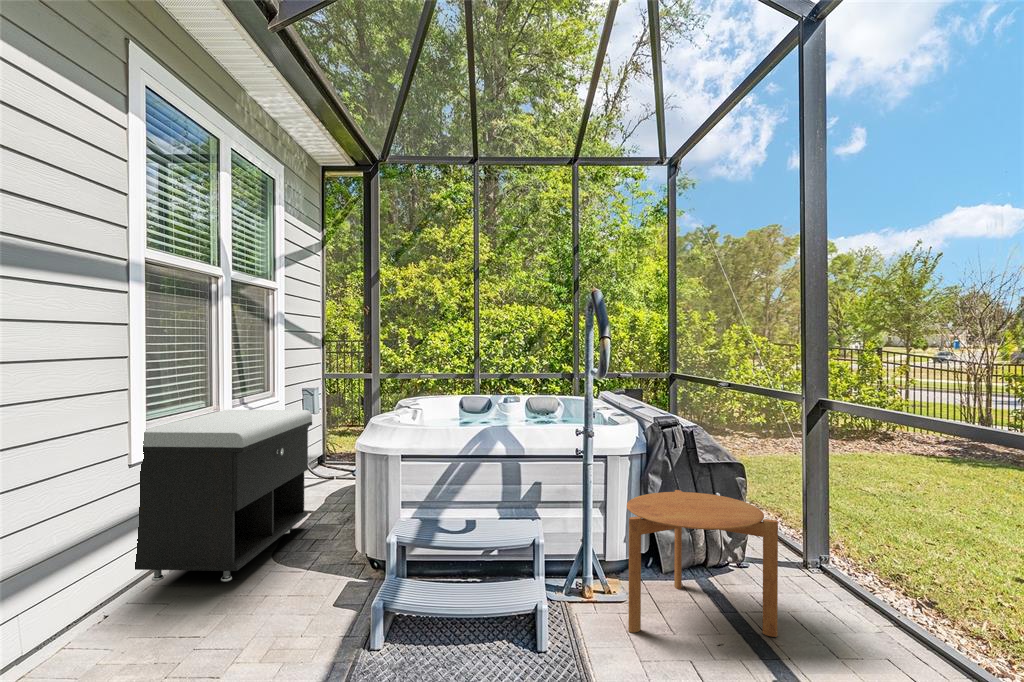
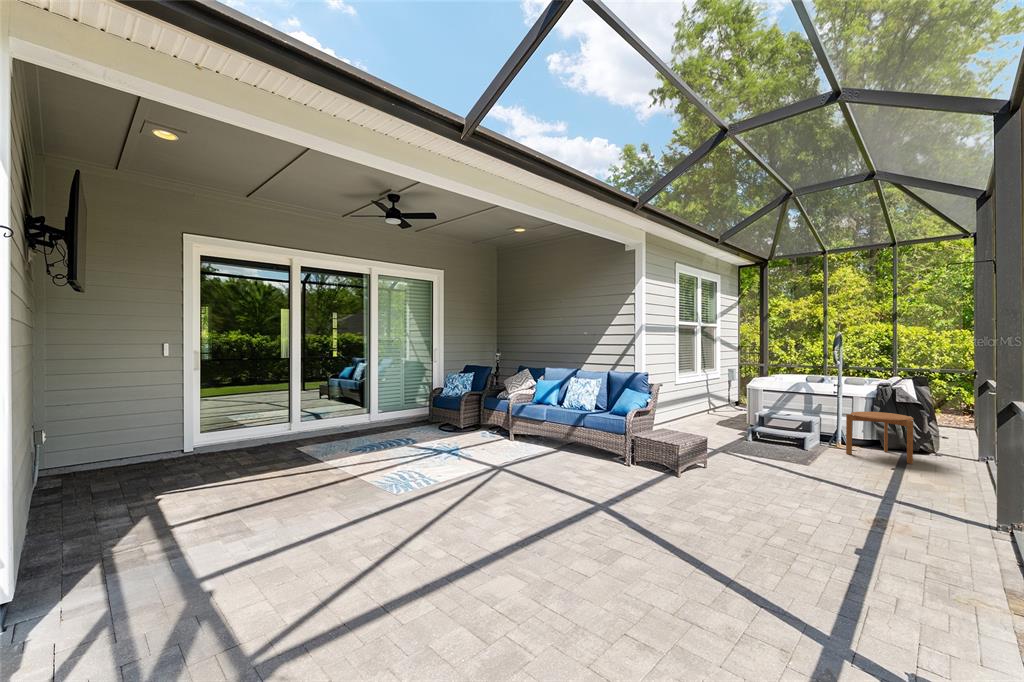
storage bench: present [135,410,312,582] -> none [672,374,732,426]

